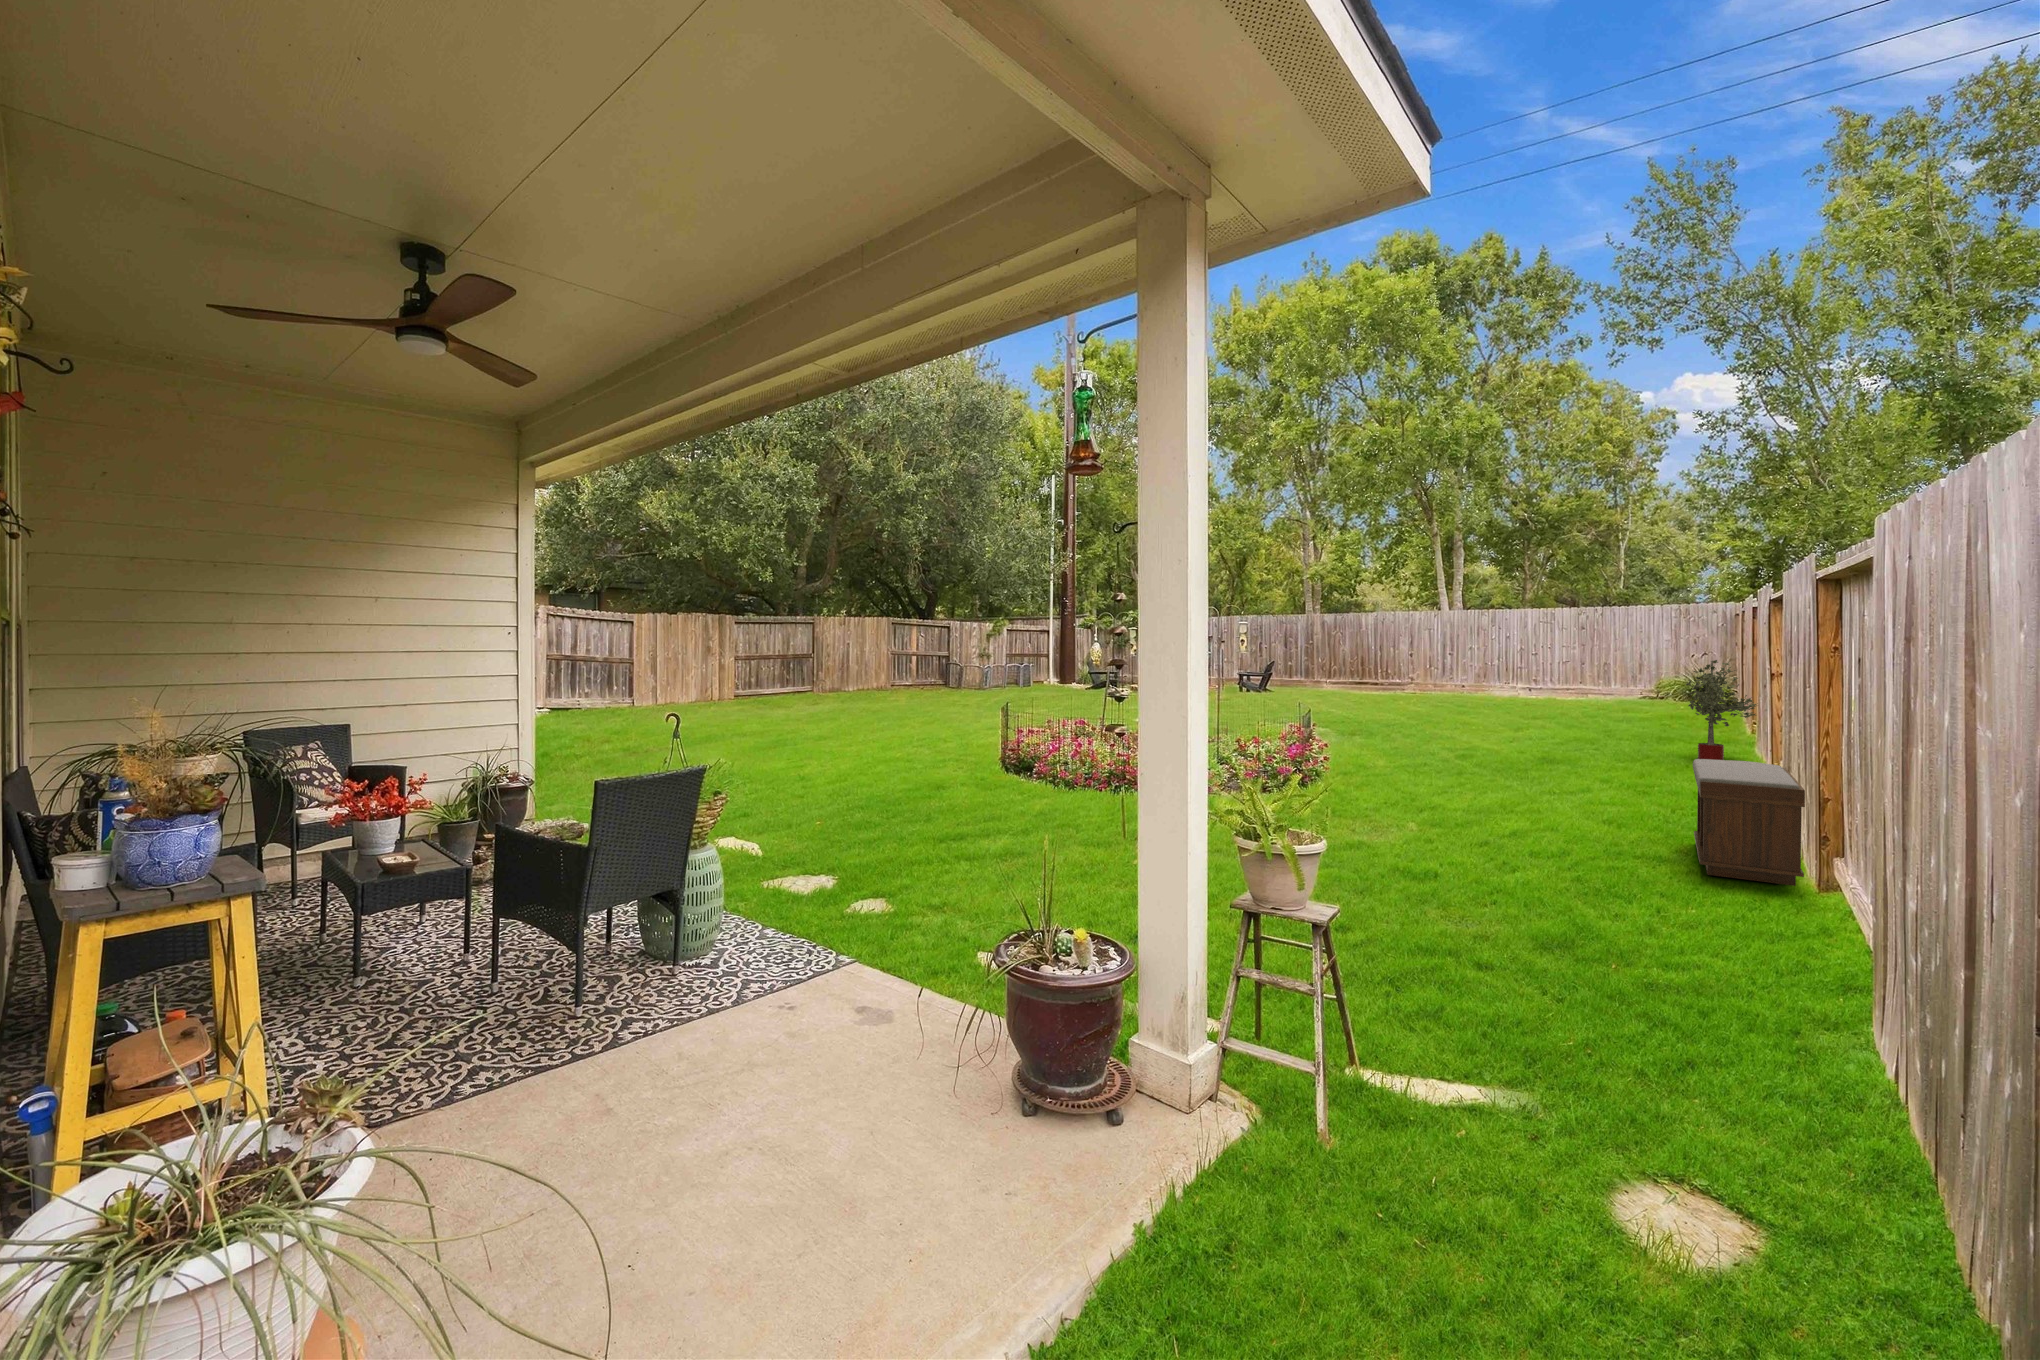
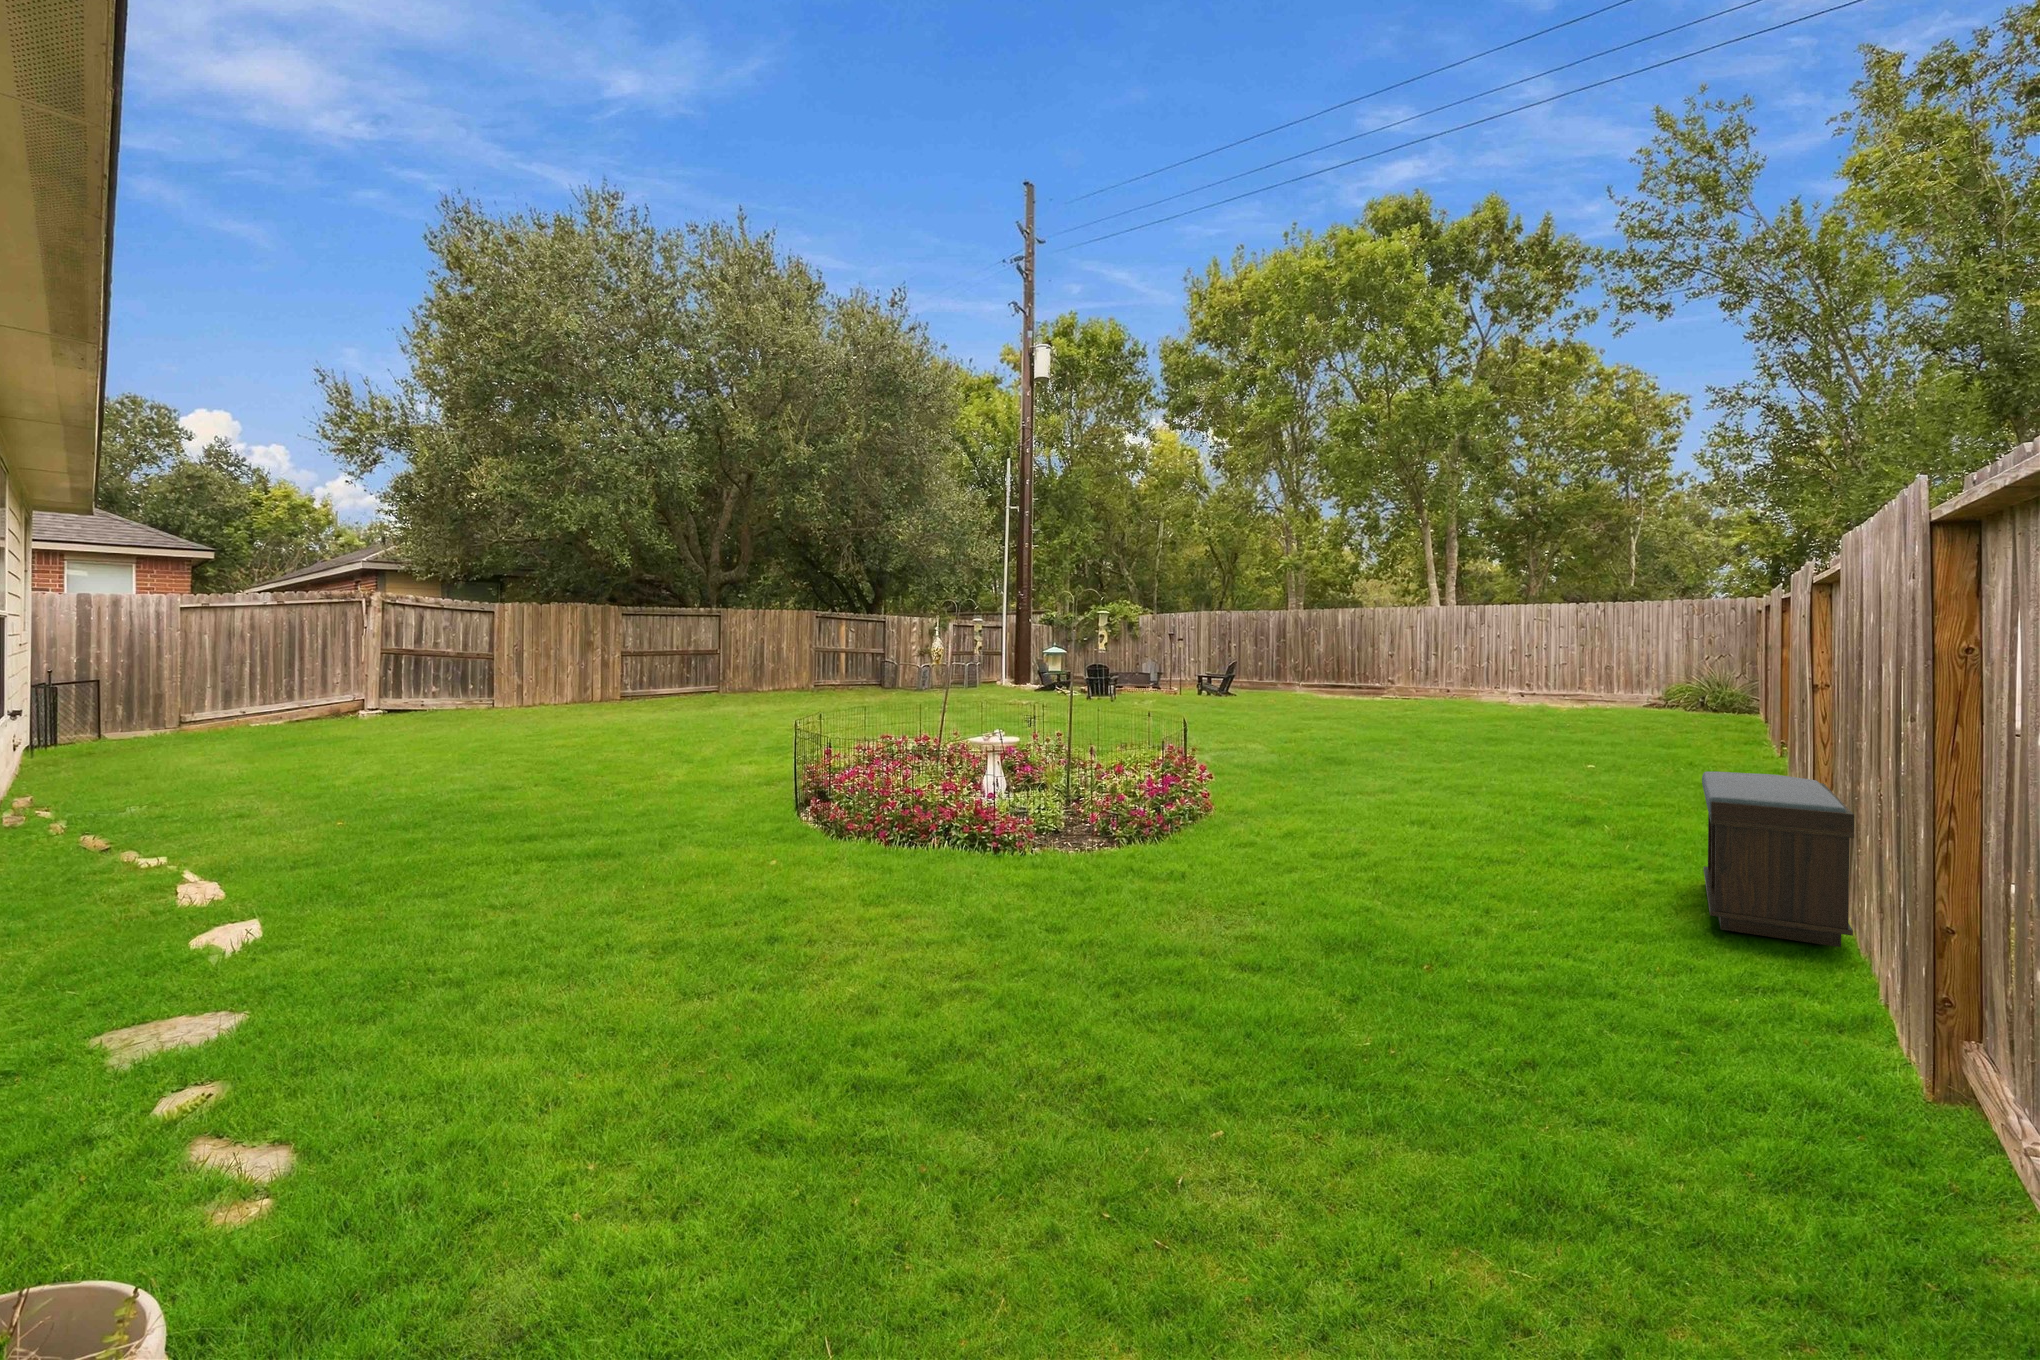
potted tree: present [1686,660,1756,760] -> none [1694,652,1784,780]

